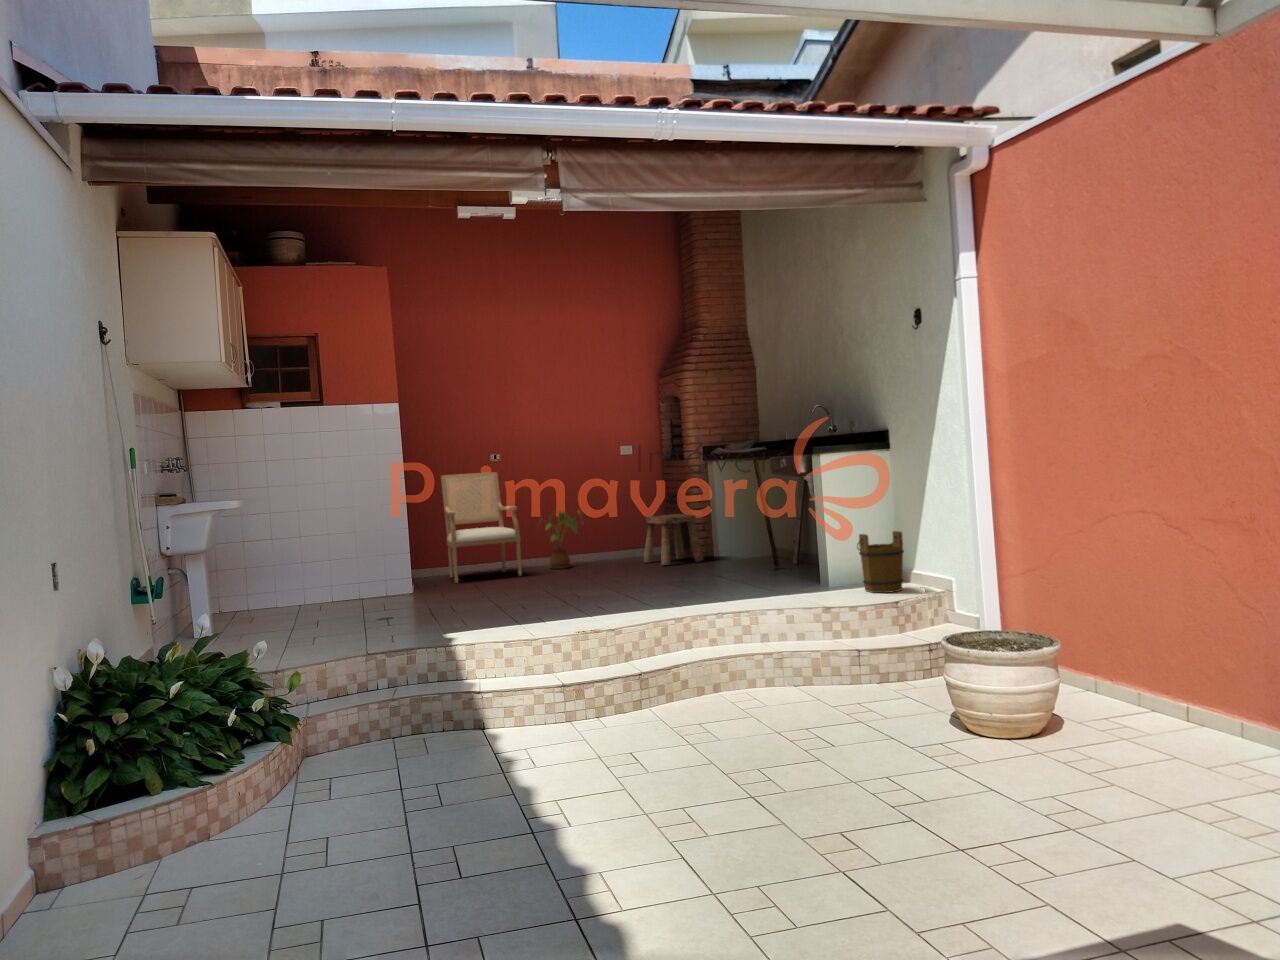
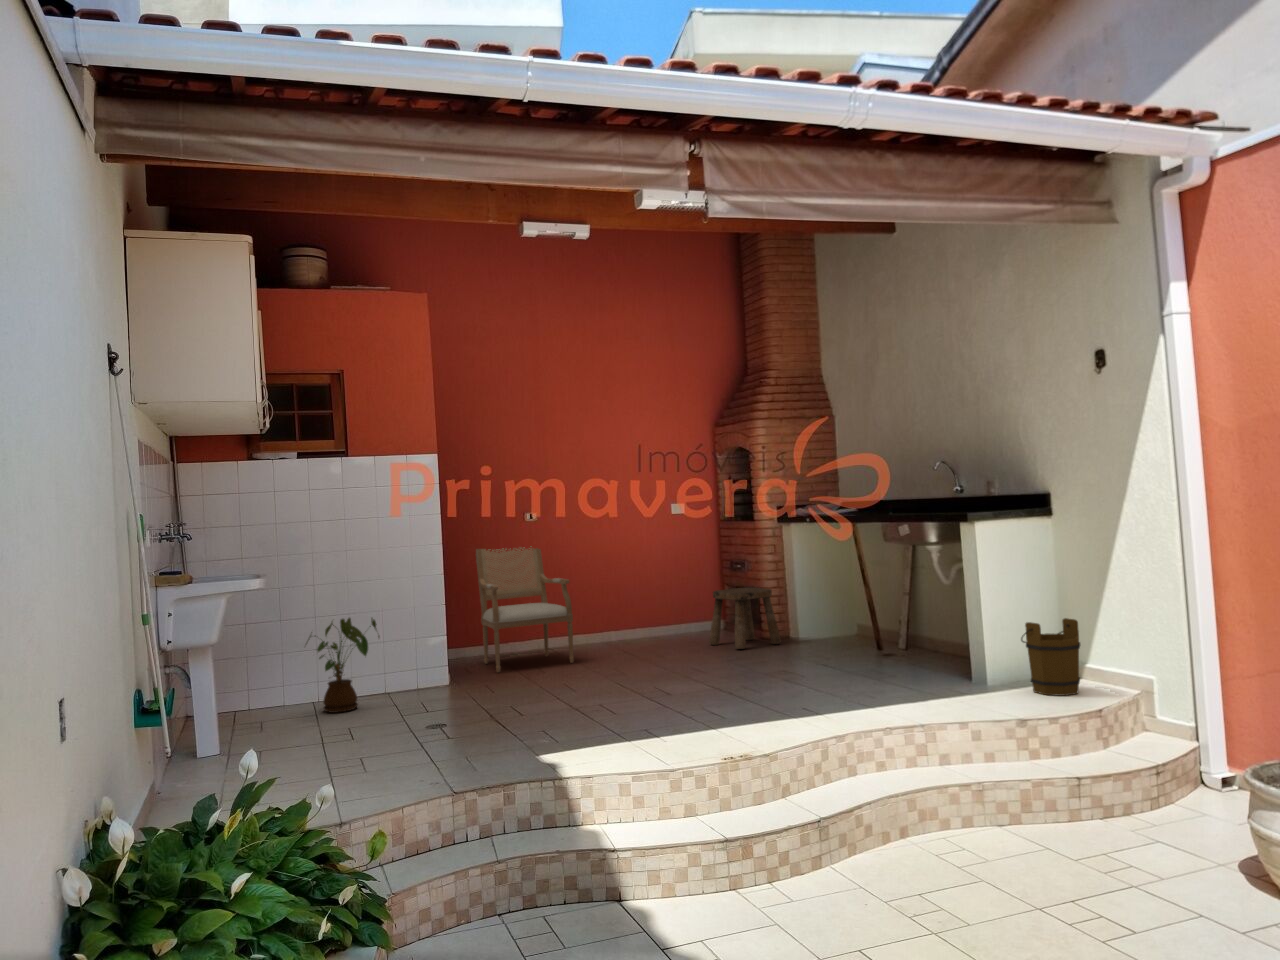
house plant: present [546,511,581,569] -> present [307,618,379,713]

